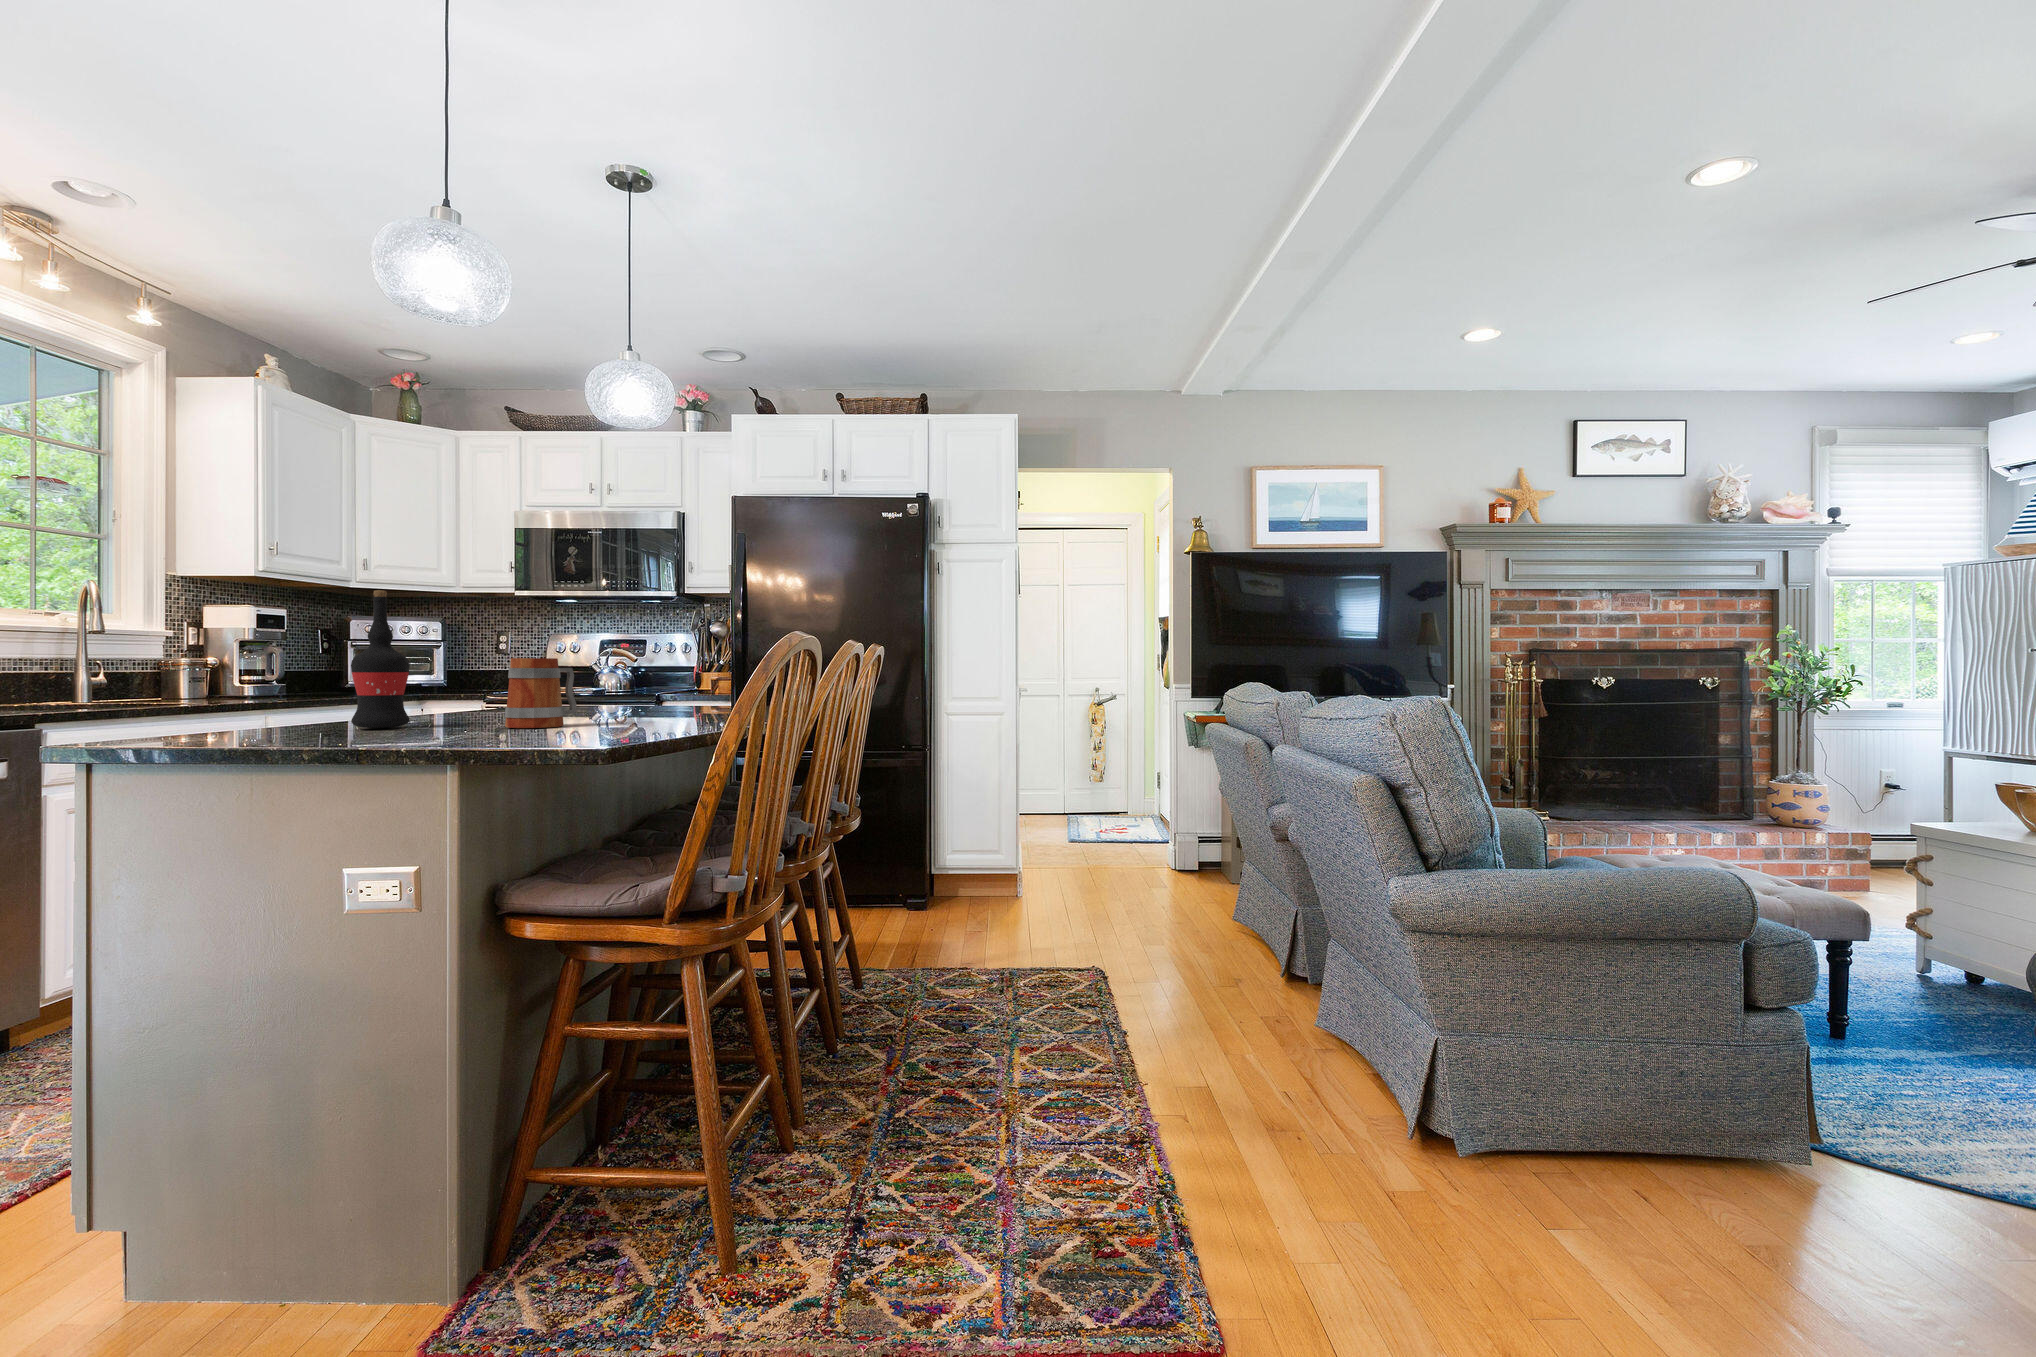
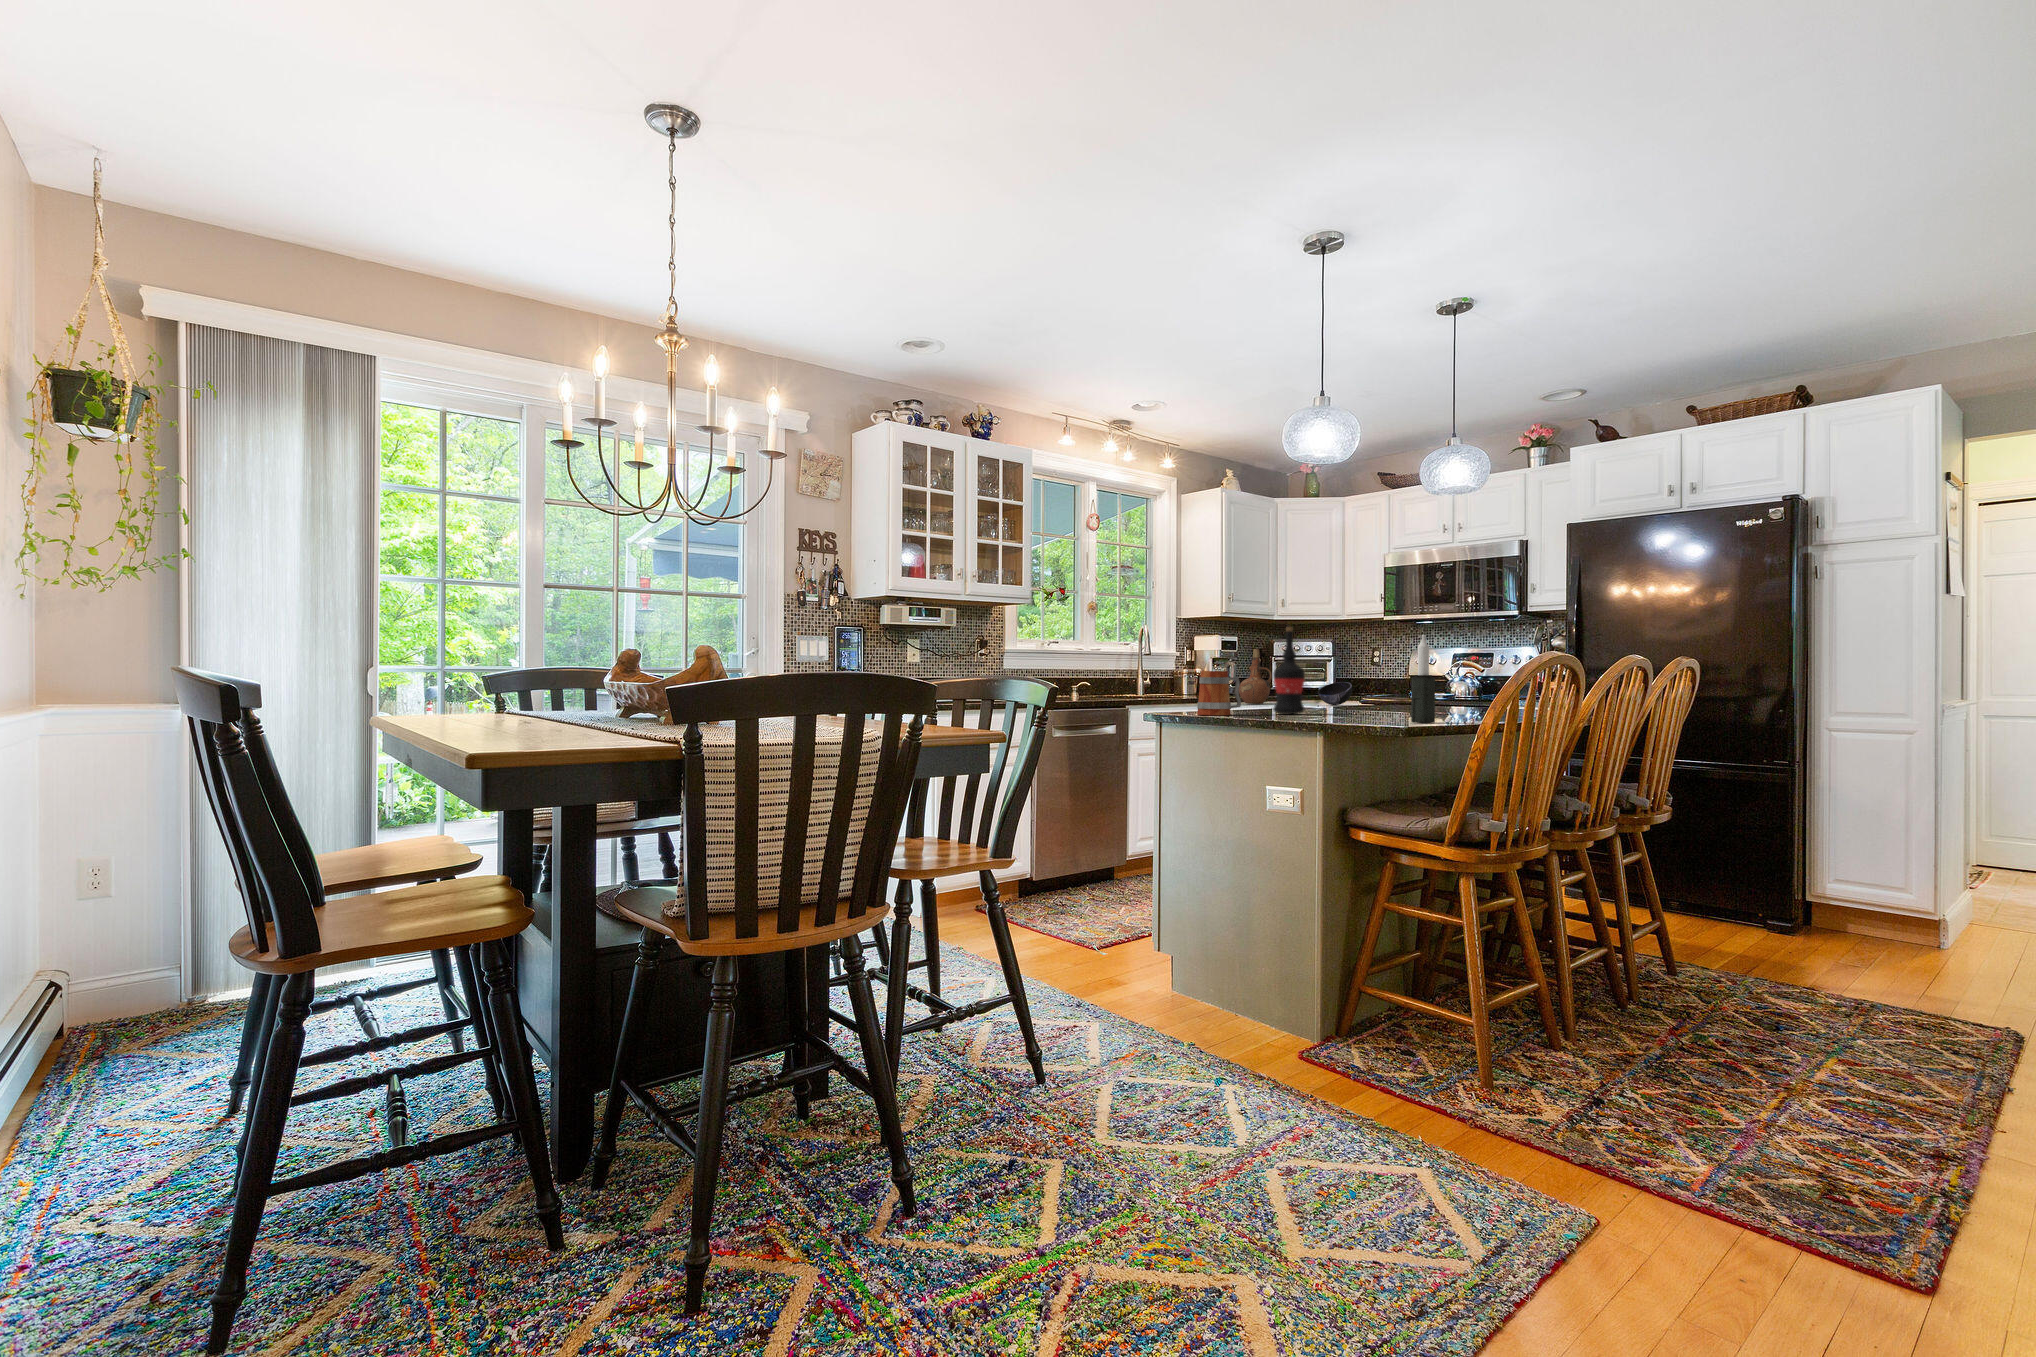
candle: none [593,607,627,736] -> present [1411,635,1435,723]
ceramic pitcher: none [286,627,345,709] -> present [1239,649,1272,704]
mug: present [505,658,576,728] -> present [1197,671,1241,715]
bowl: none [423,675,477,708] -> present [1318,682,1352,705]

